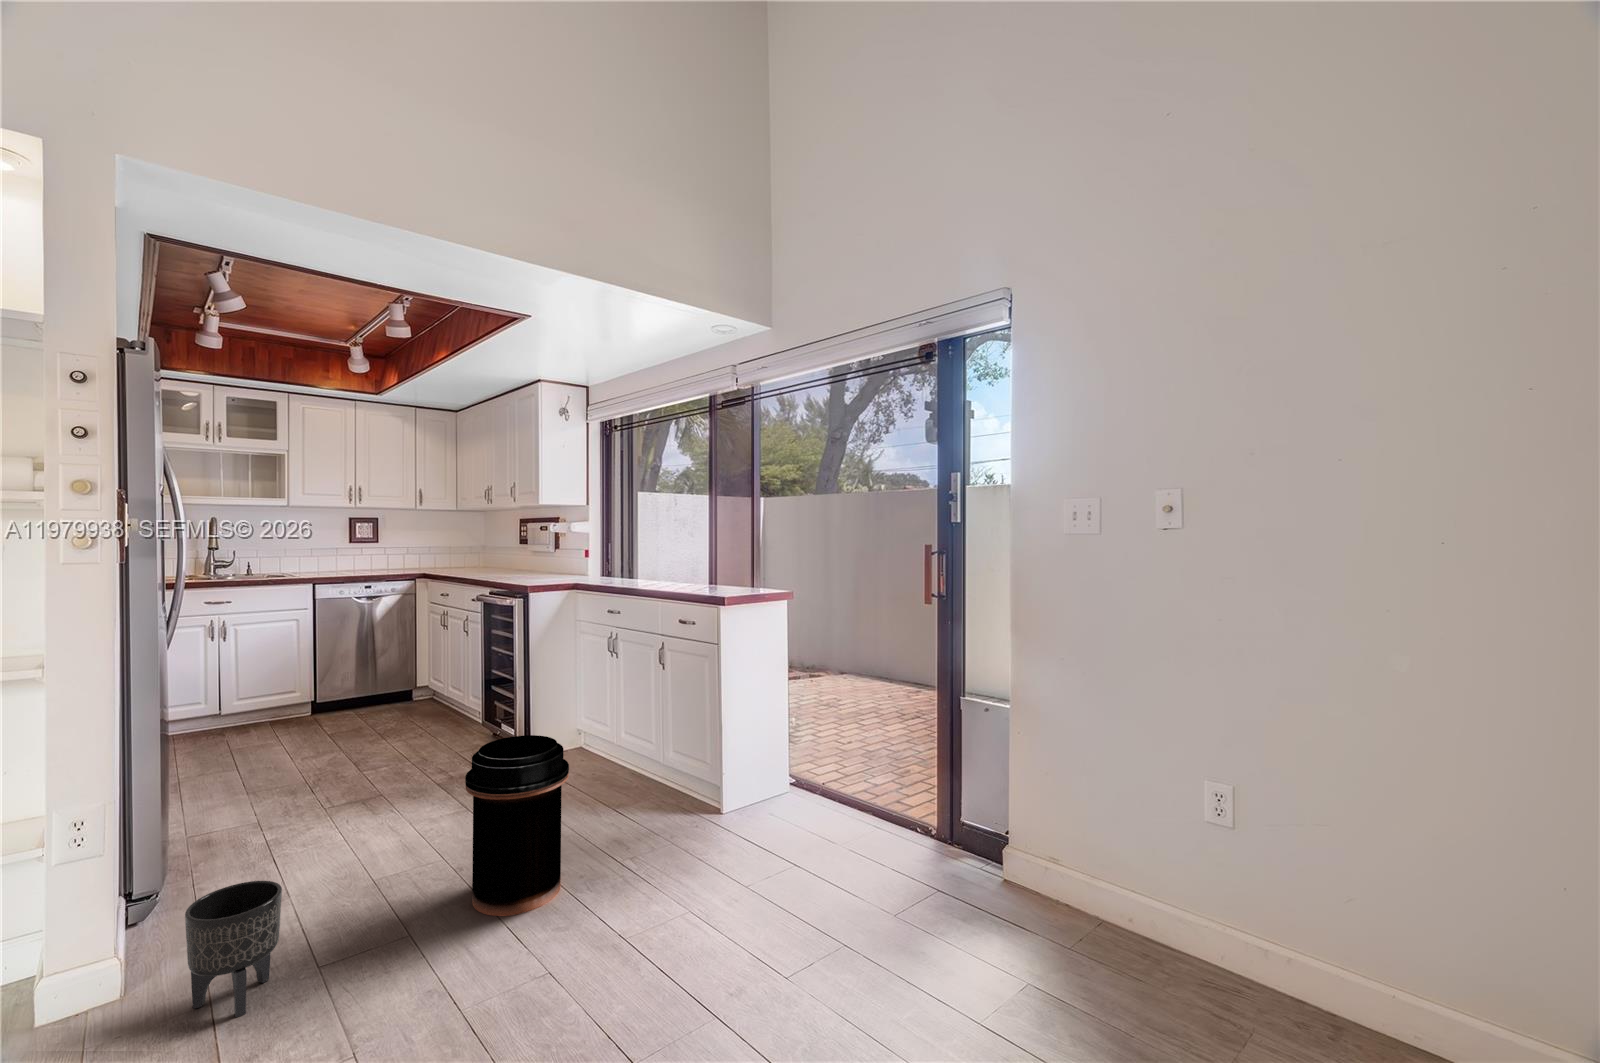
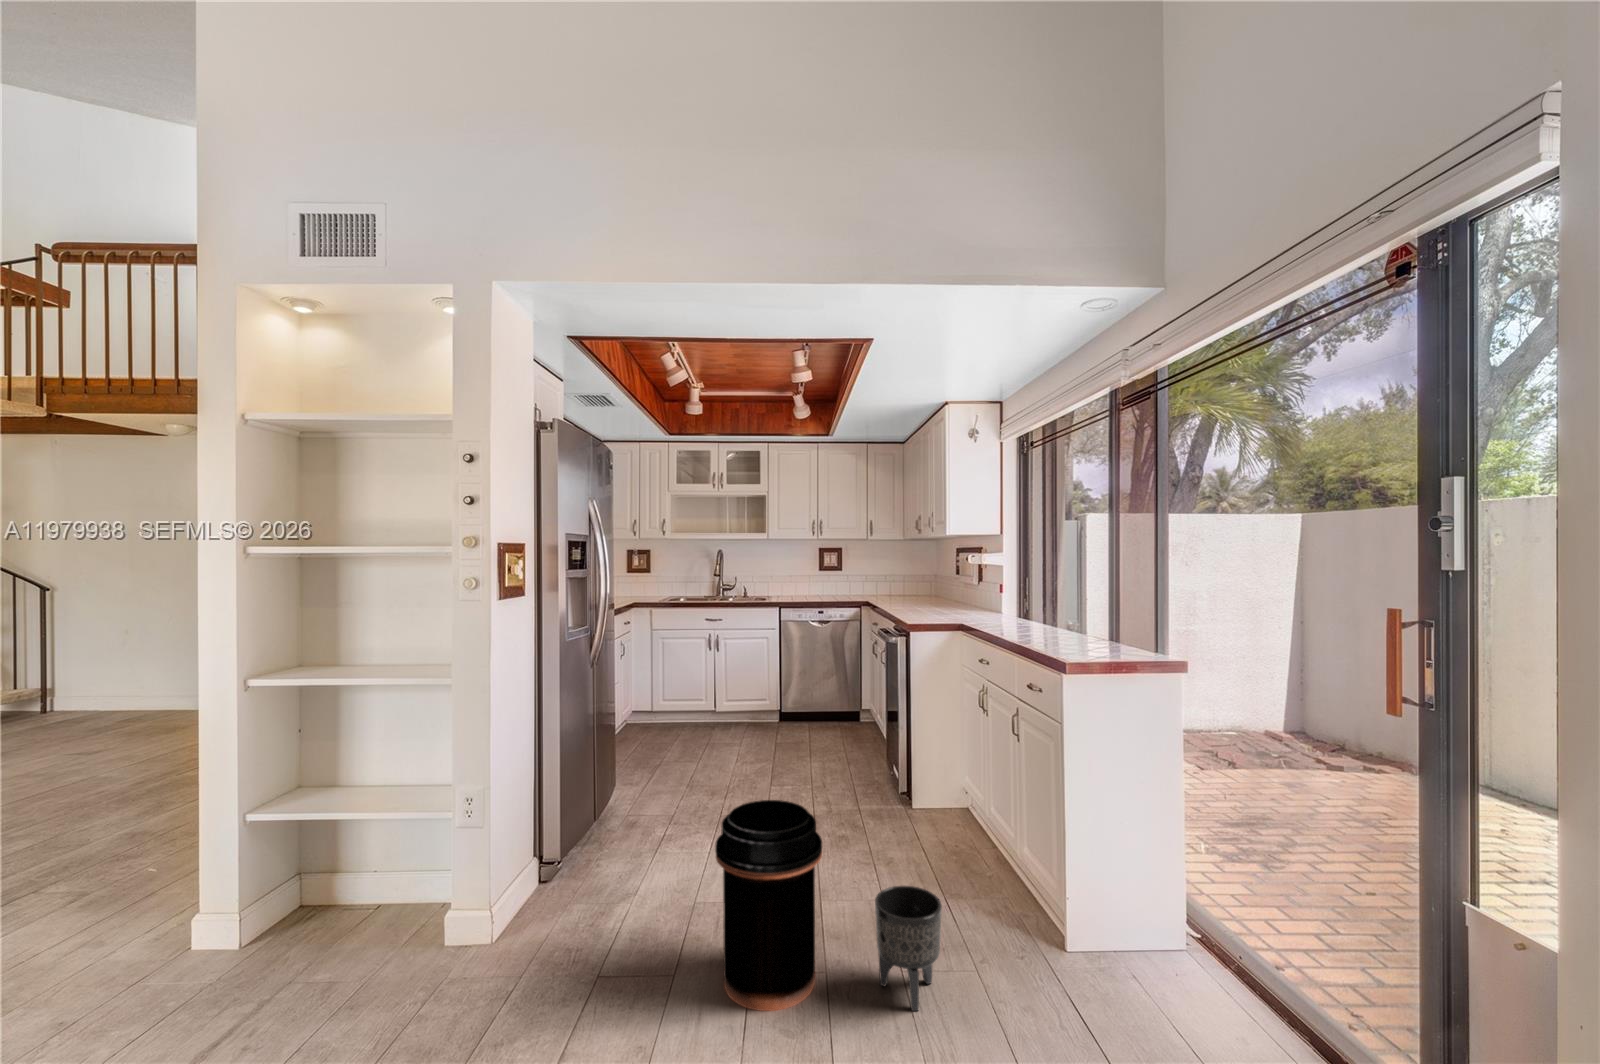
planter: present [185,881,282,1017] -> present [875,886,942,1011]

